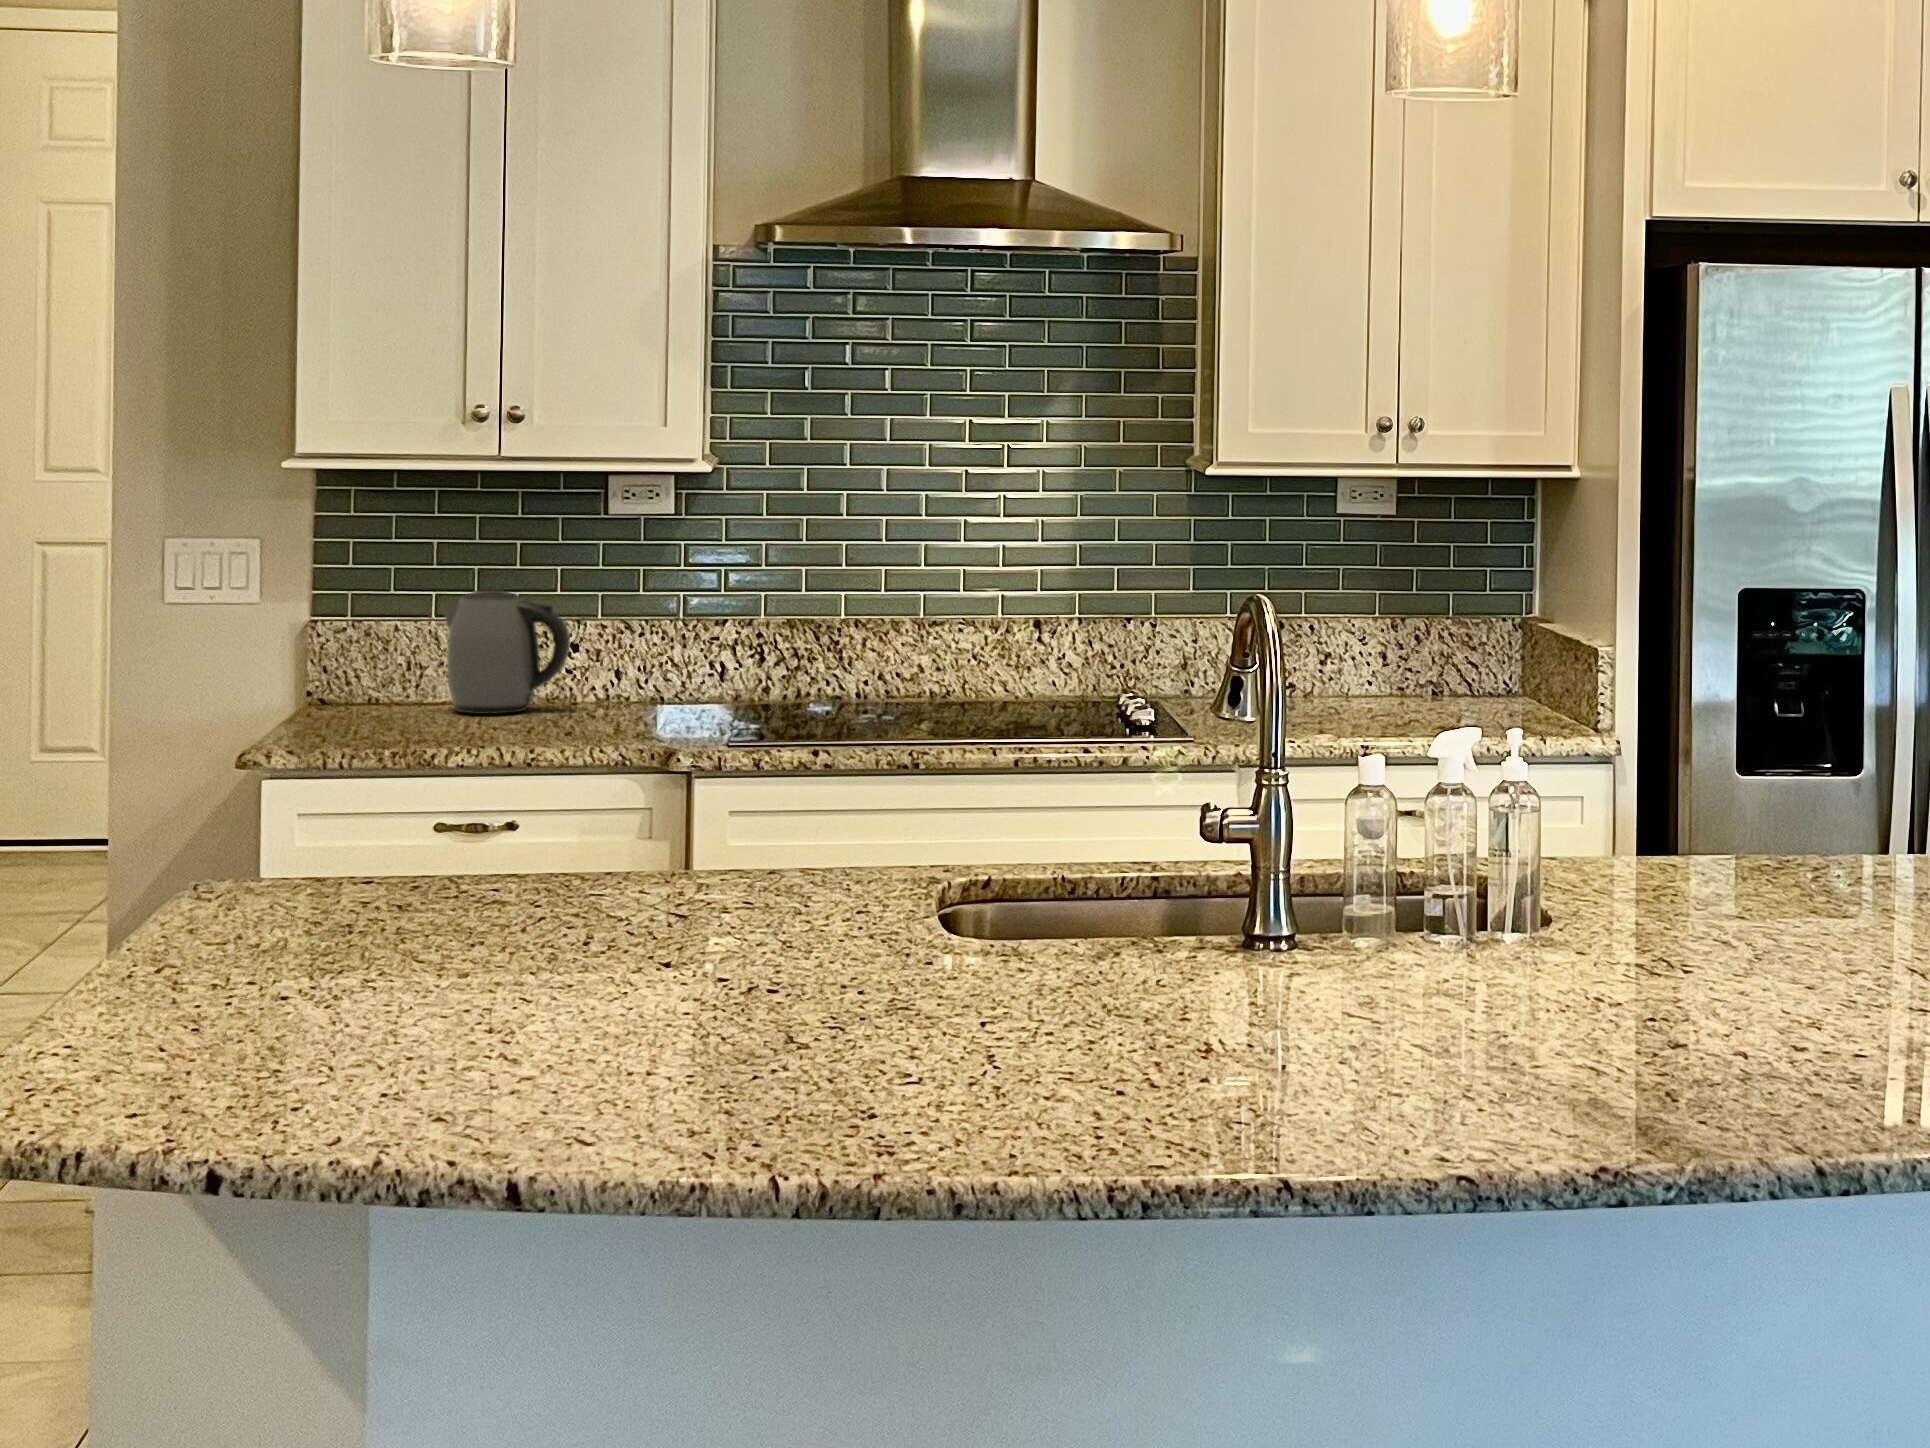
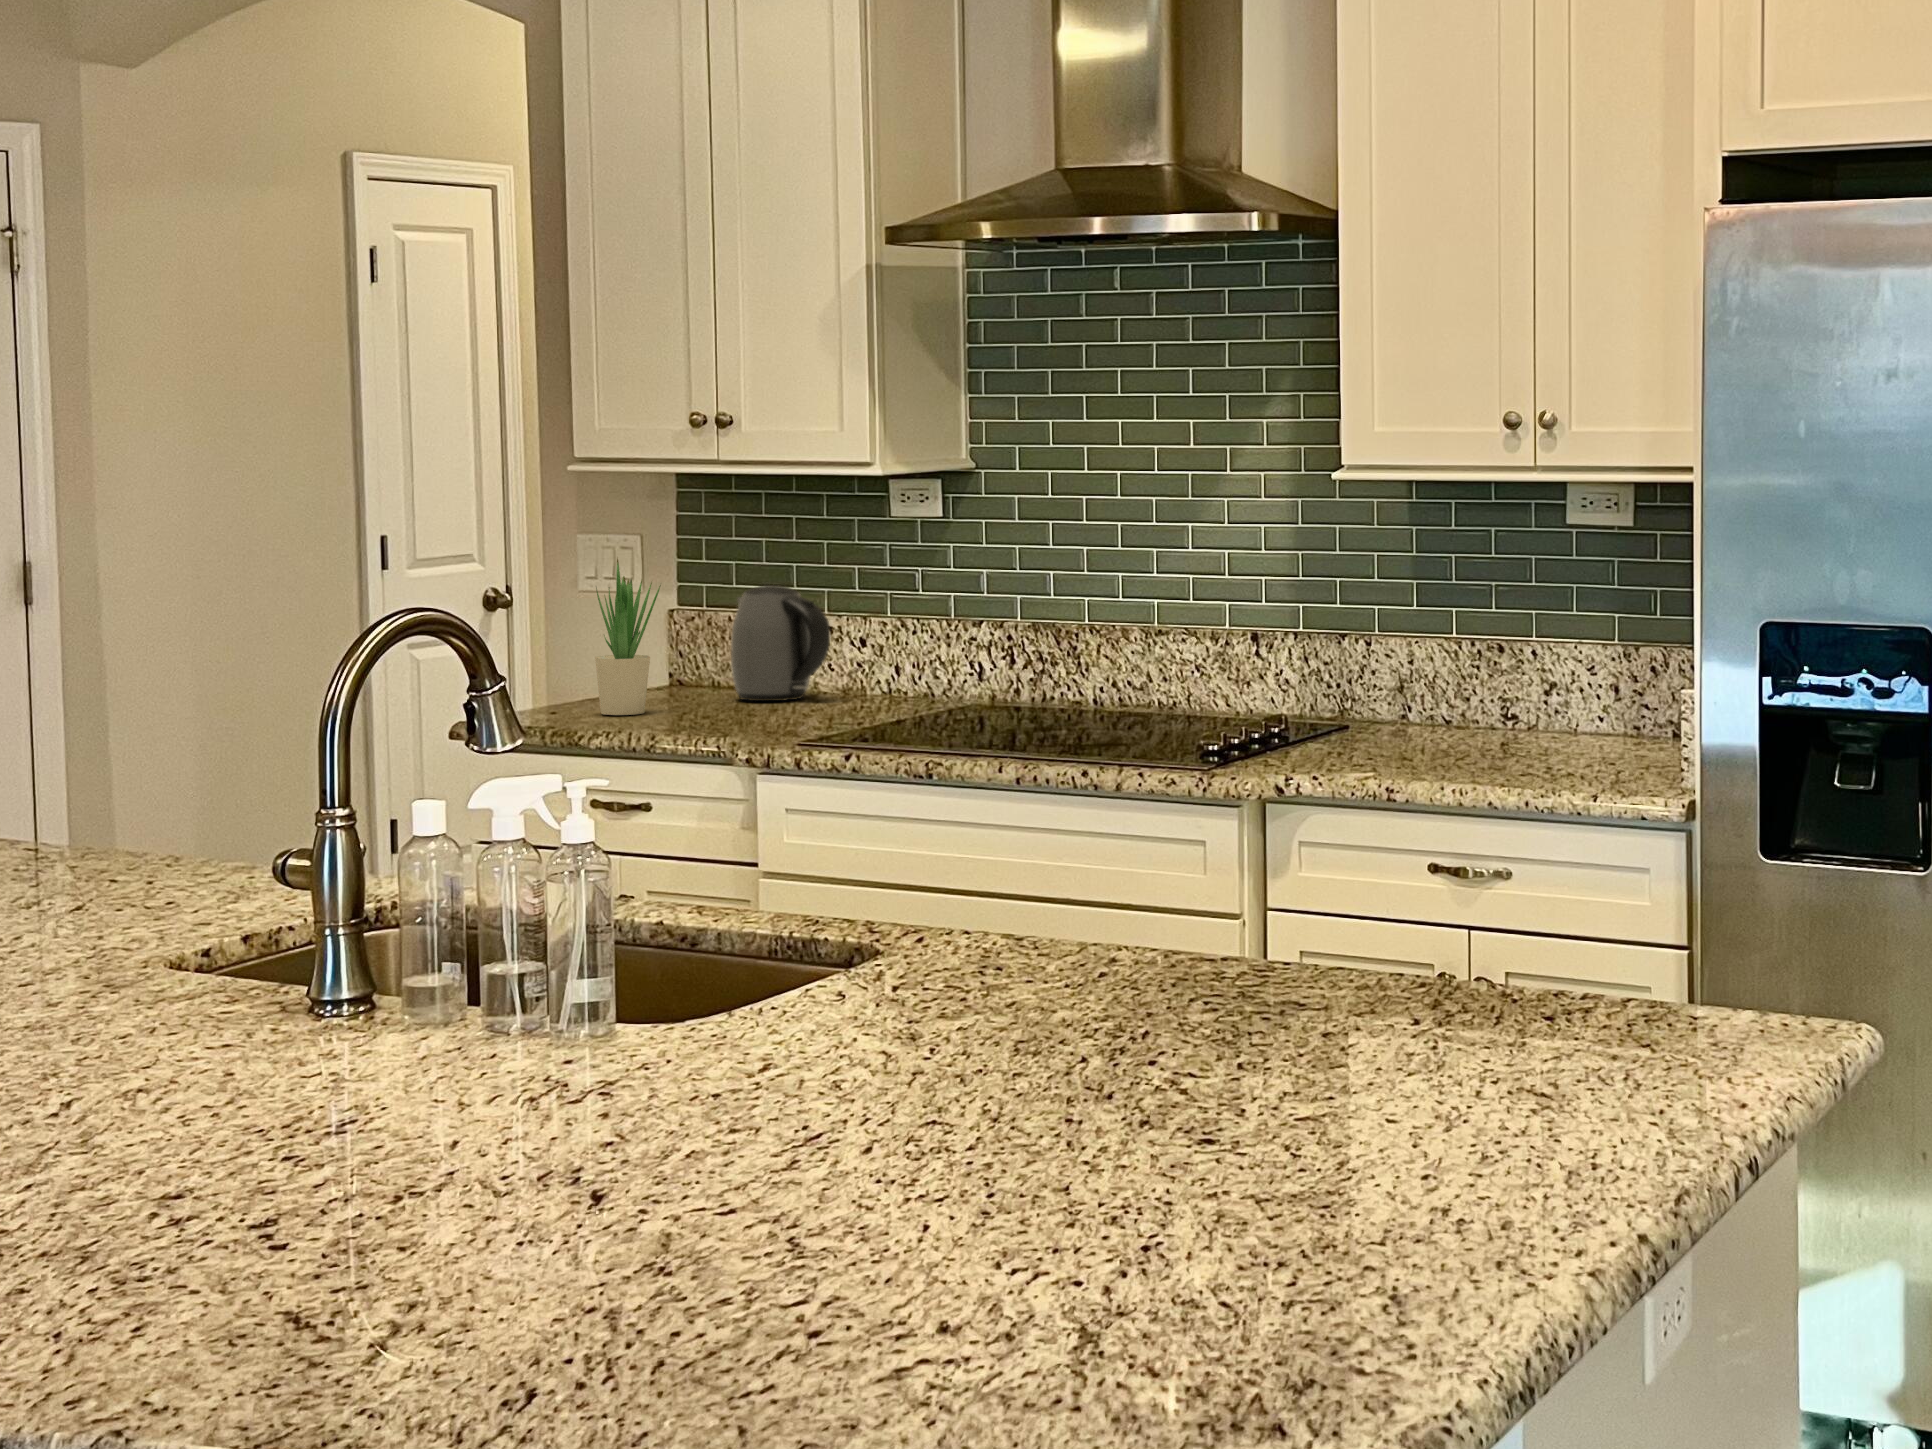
potted plant: none [359,561,433,735] -> present [595,558,661,715]

